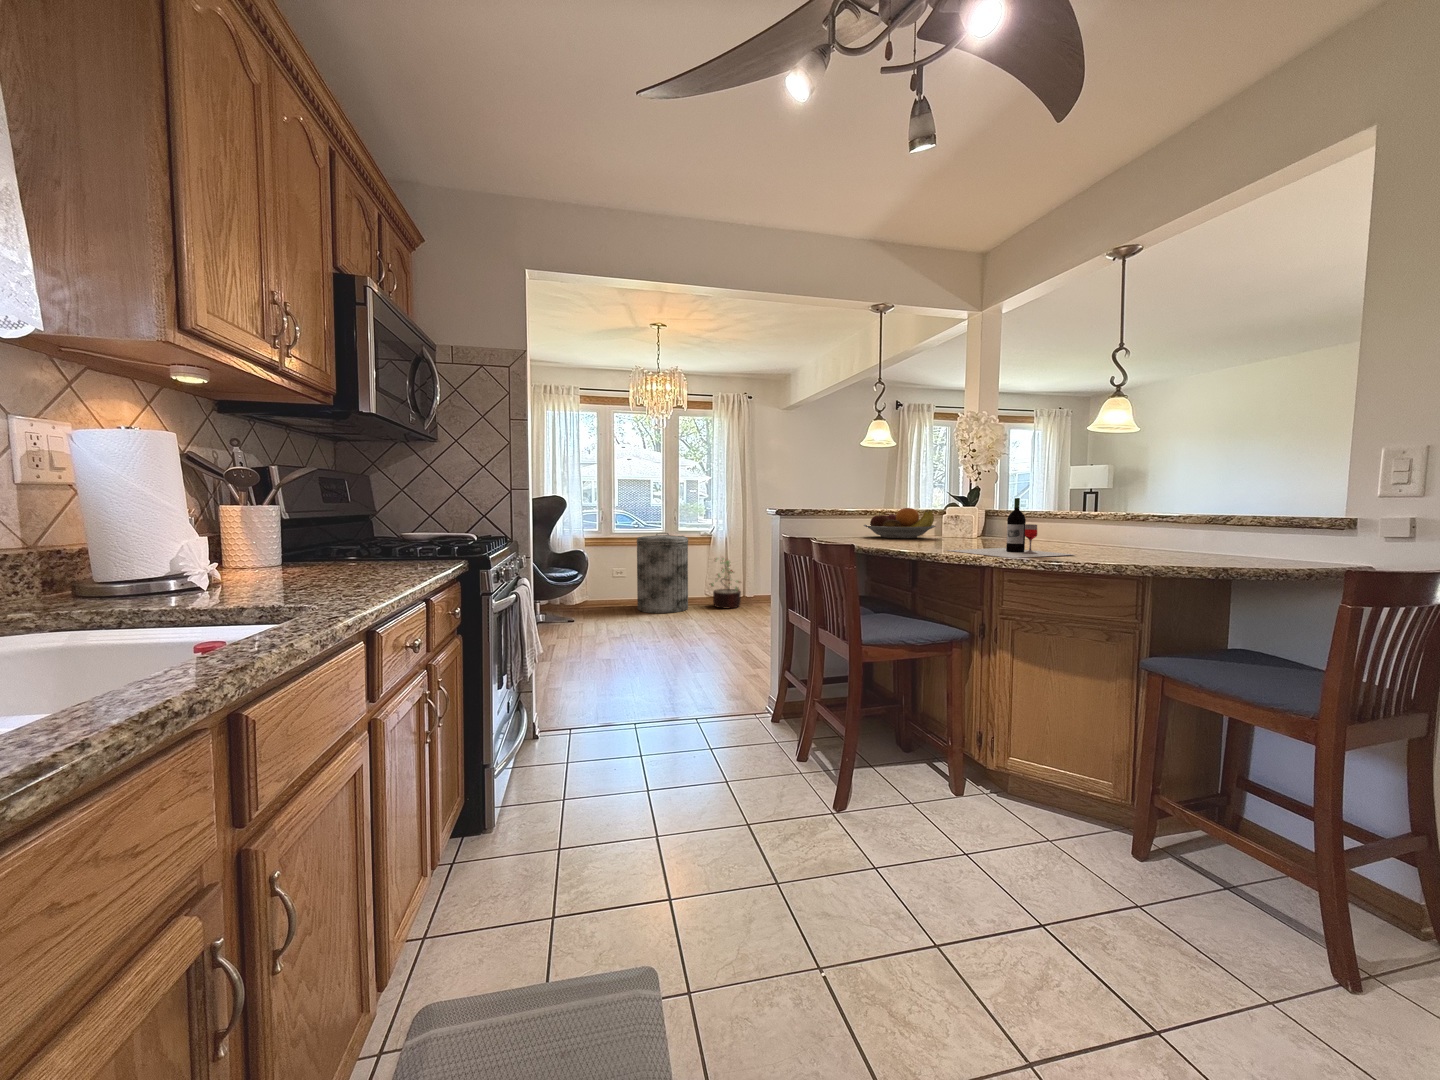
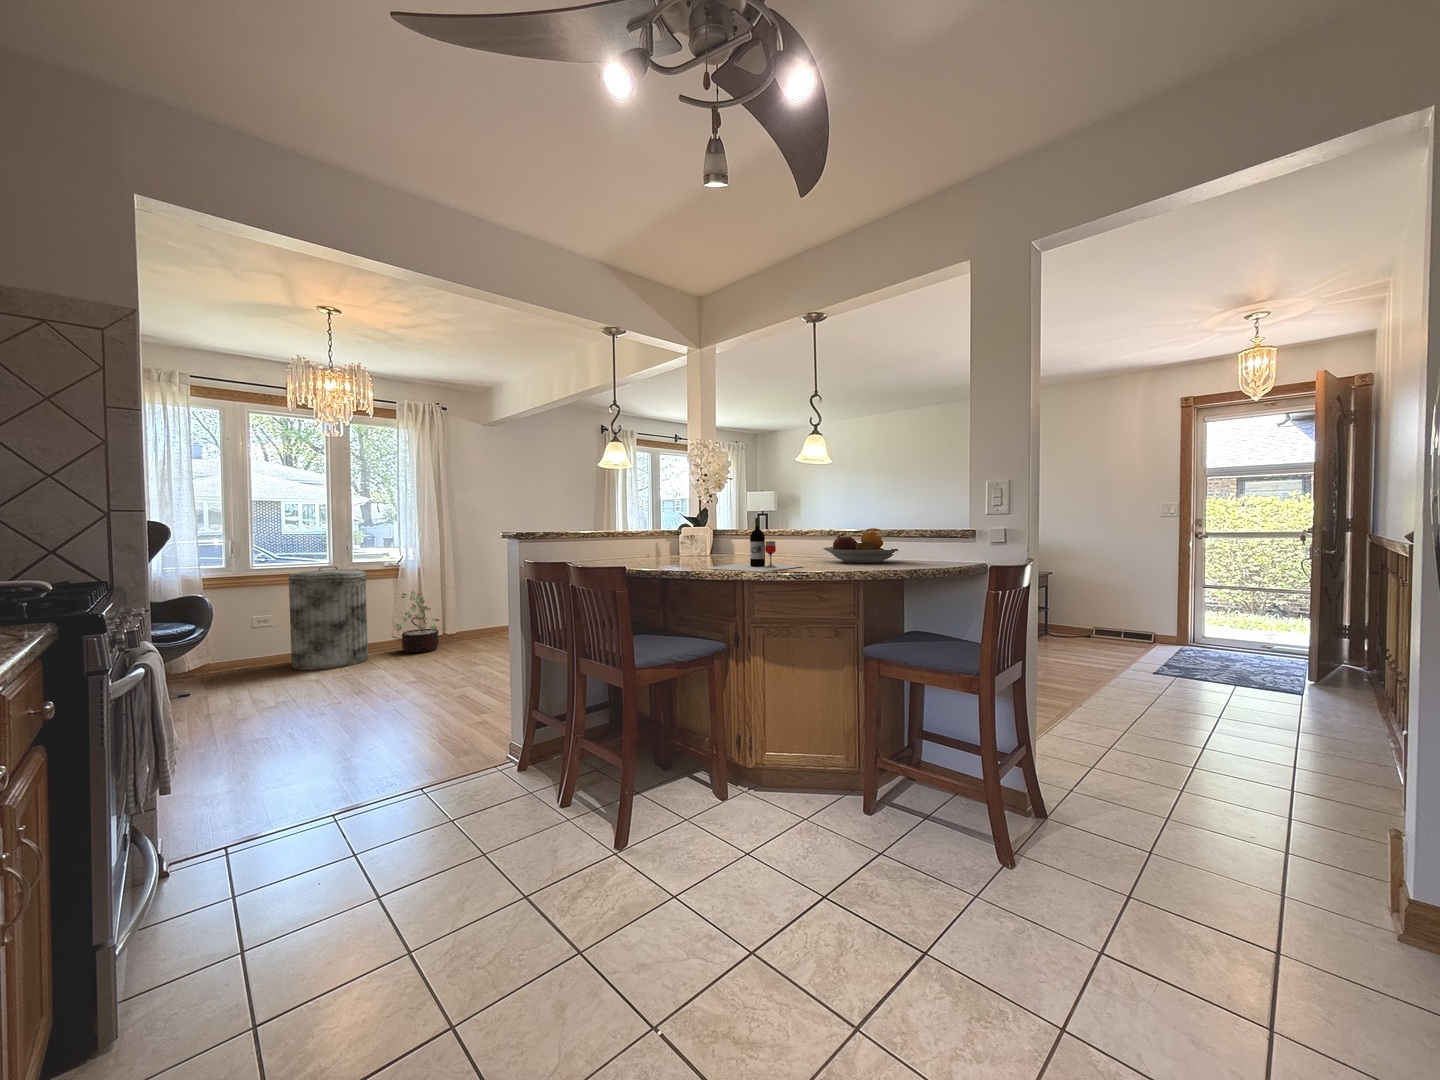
fruit bowl: present [864,508,936,538] -> present [823,528,898,563]

